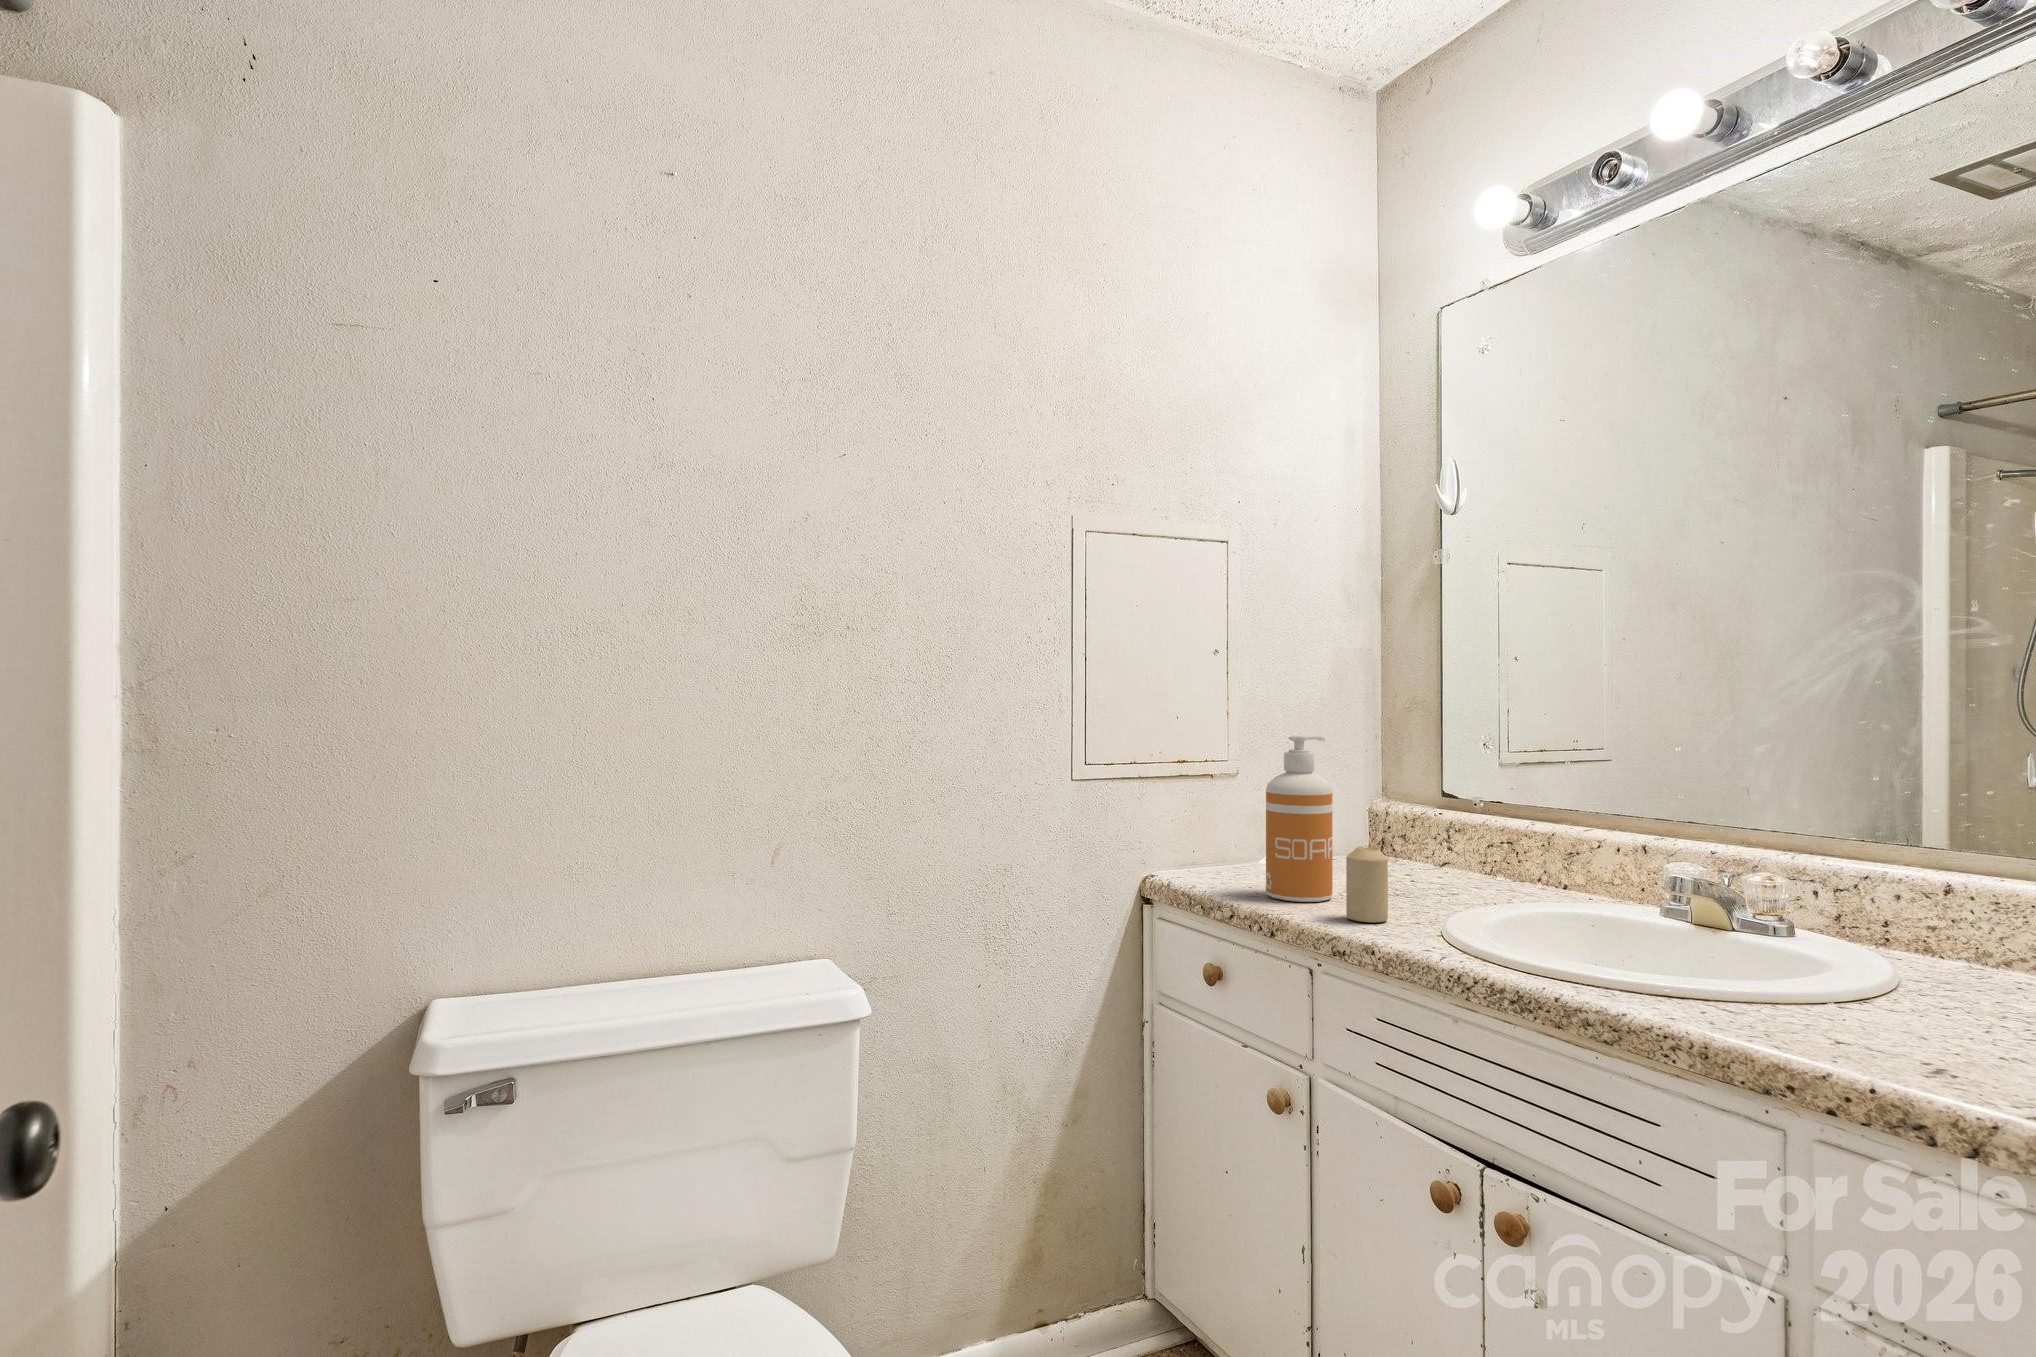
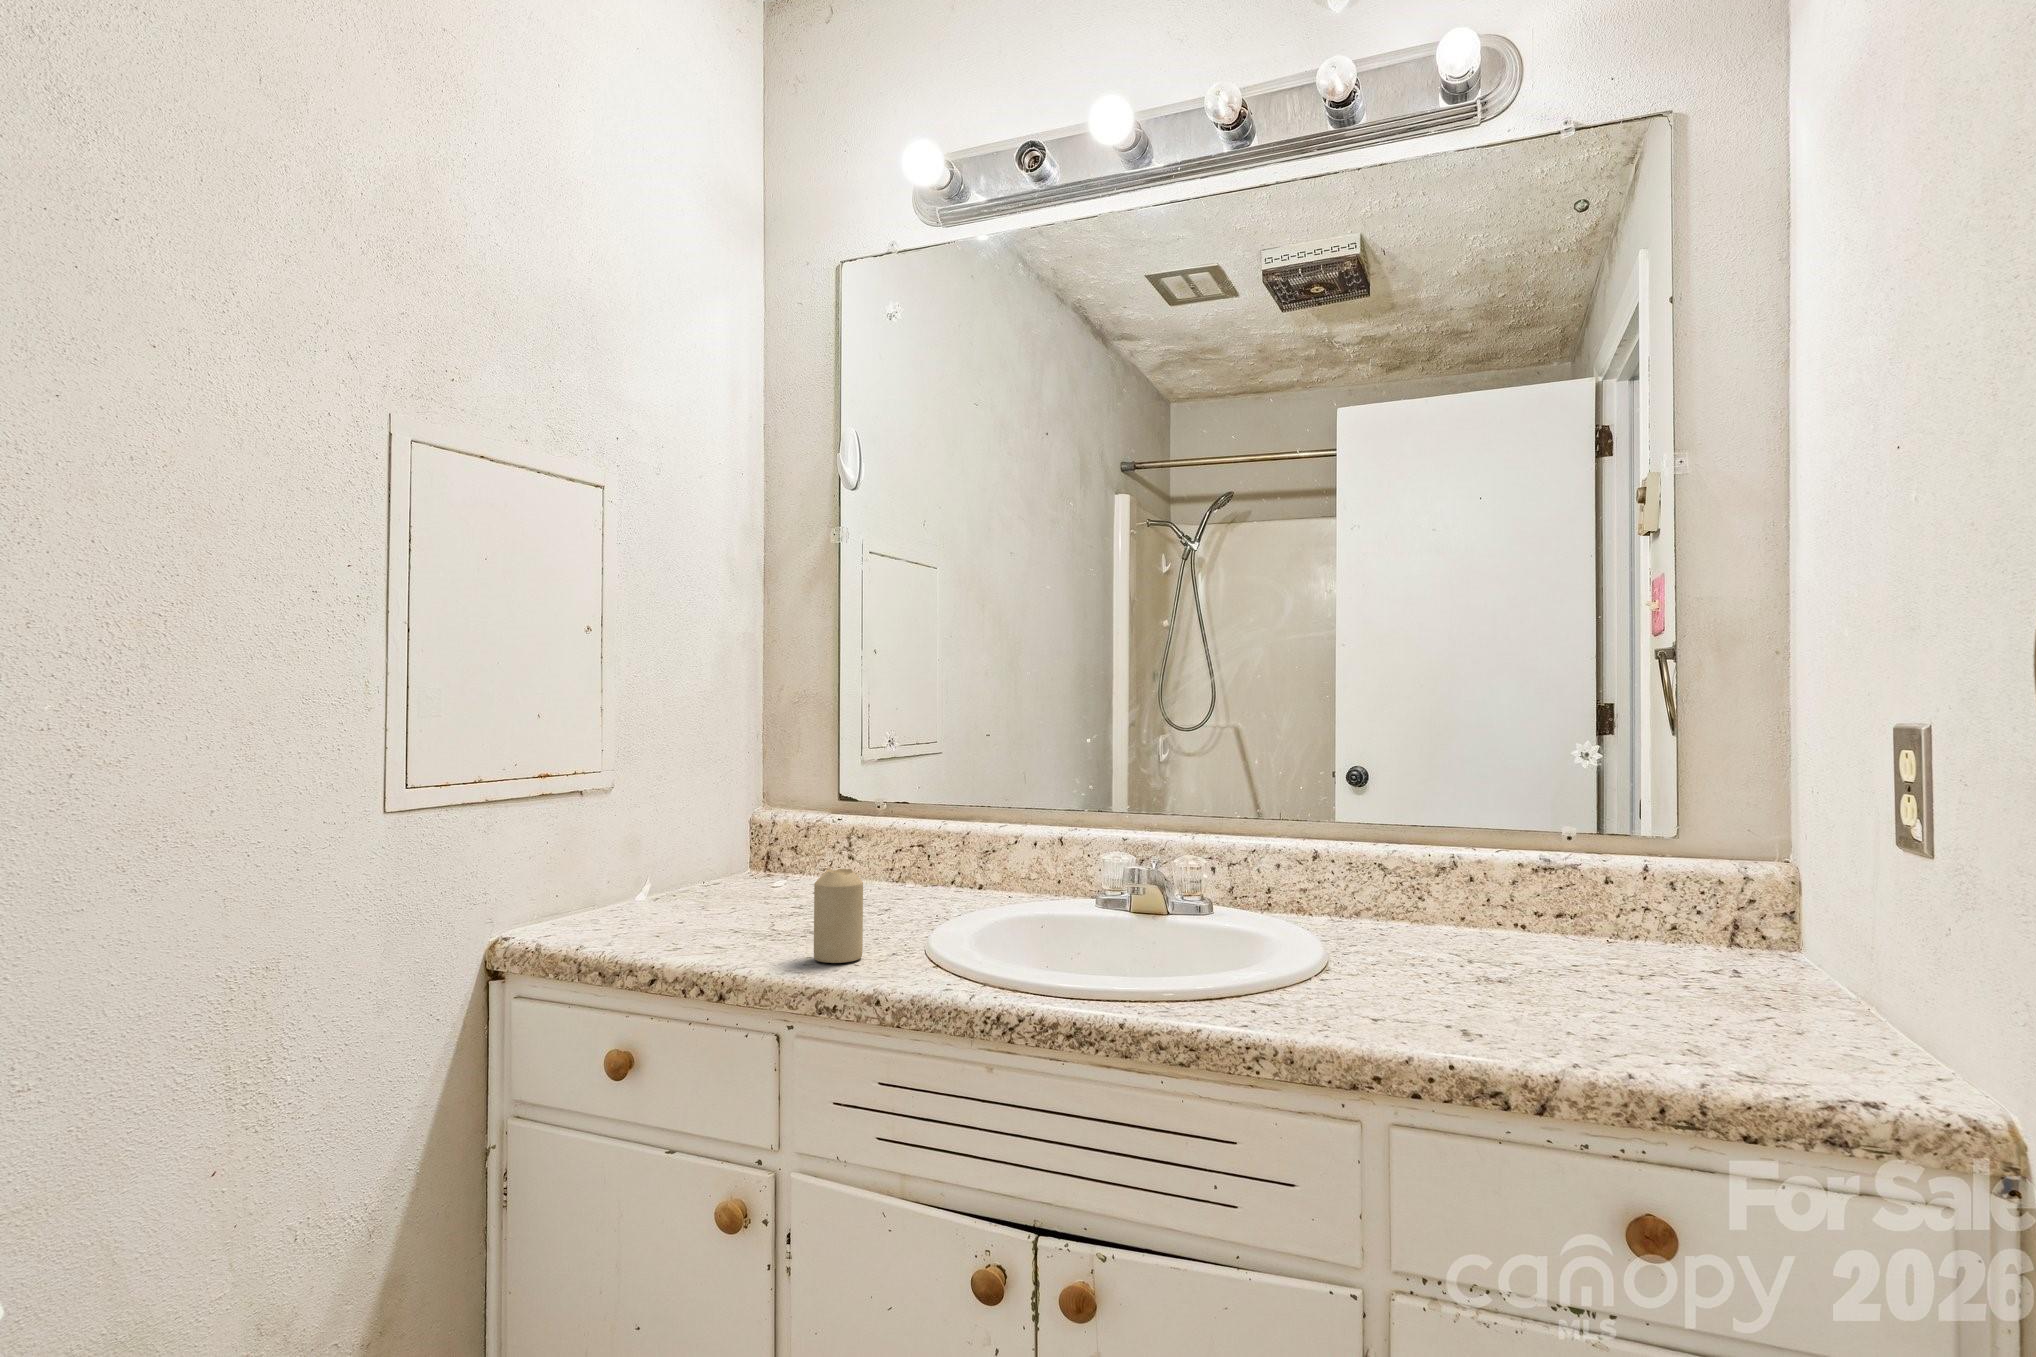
soap dispenser: present [1266,735,1333,902] -> none [688,736,773,948]

